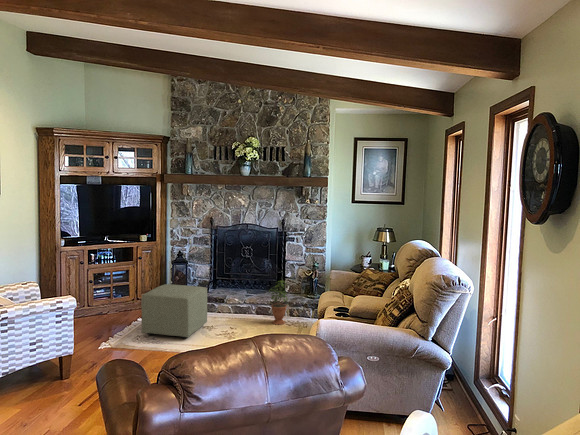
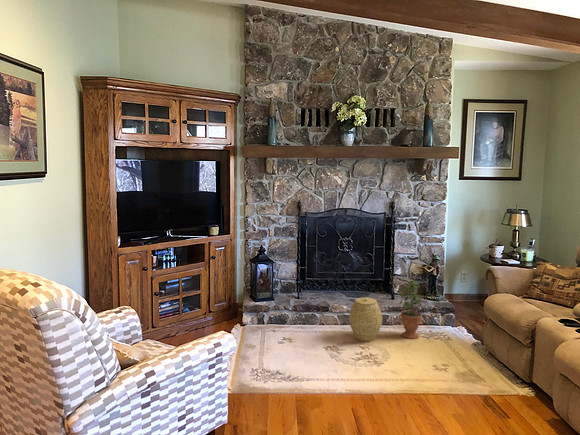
ottoman: present [141,284,207,338] -> none [253,293,325,370]
woven basket: none [230,292,255,325] -> present [349,298,383,341]

